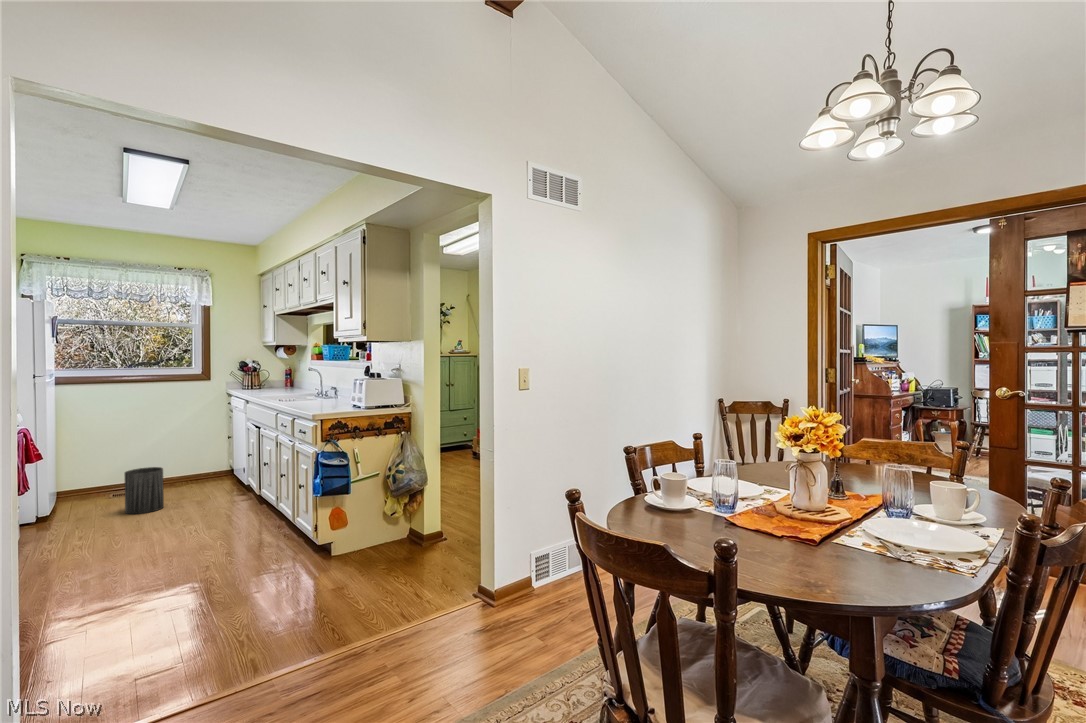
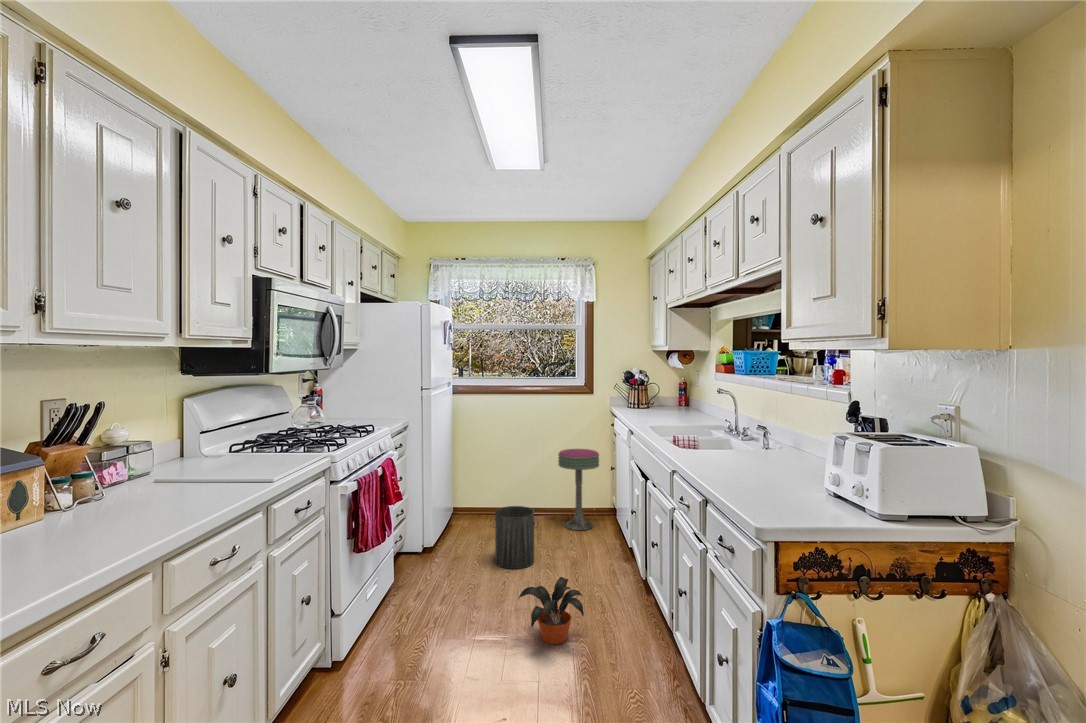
bar stool: none [179,424,218,487] -> present [558,449,599,530]
potted plant: none [164,494,217,534] -> present [518,577,584,644]

